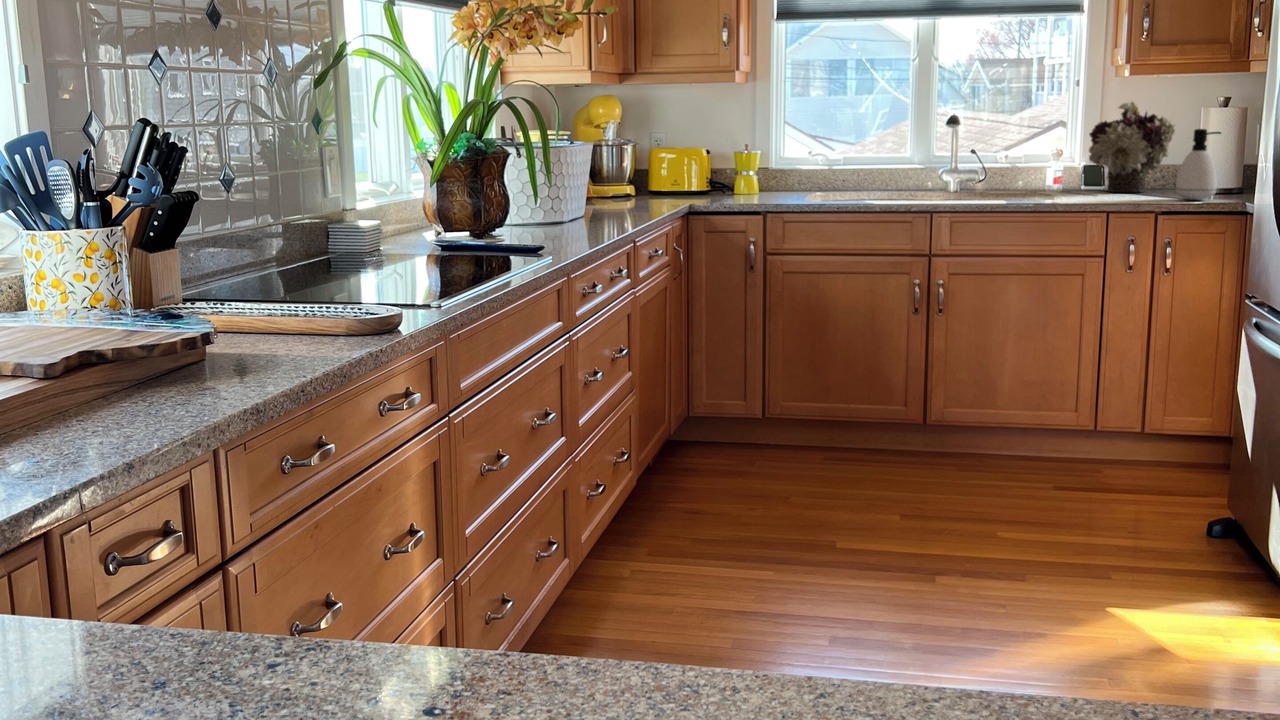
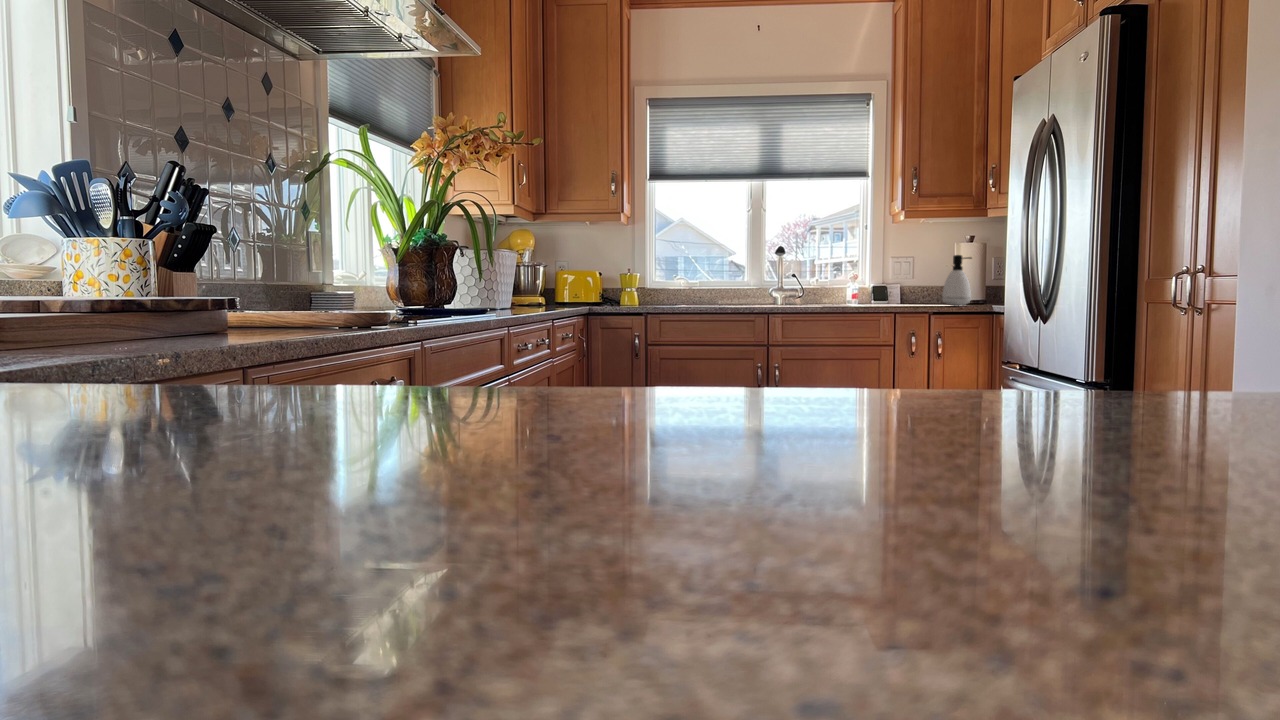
flower arrangement: present [1089,101,1175,192] -> none [878,238,939,304]

